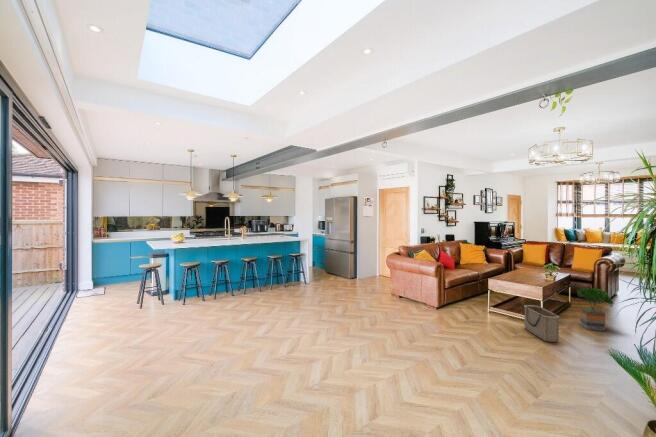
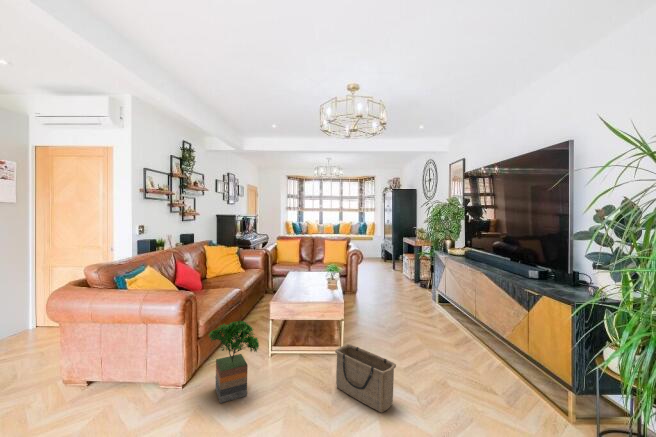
potted tree: present [577,288,613,331] -> present [209,321,259,403]

